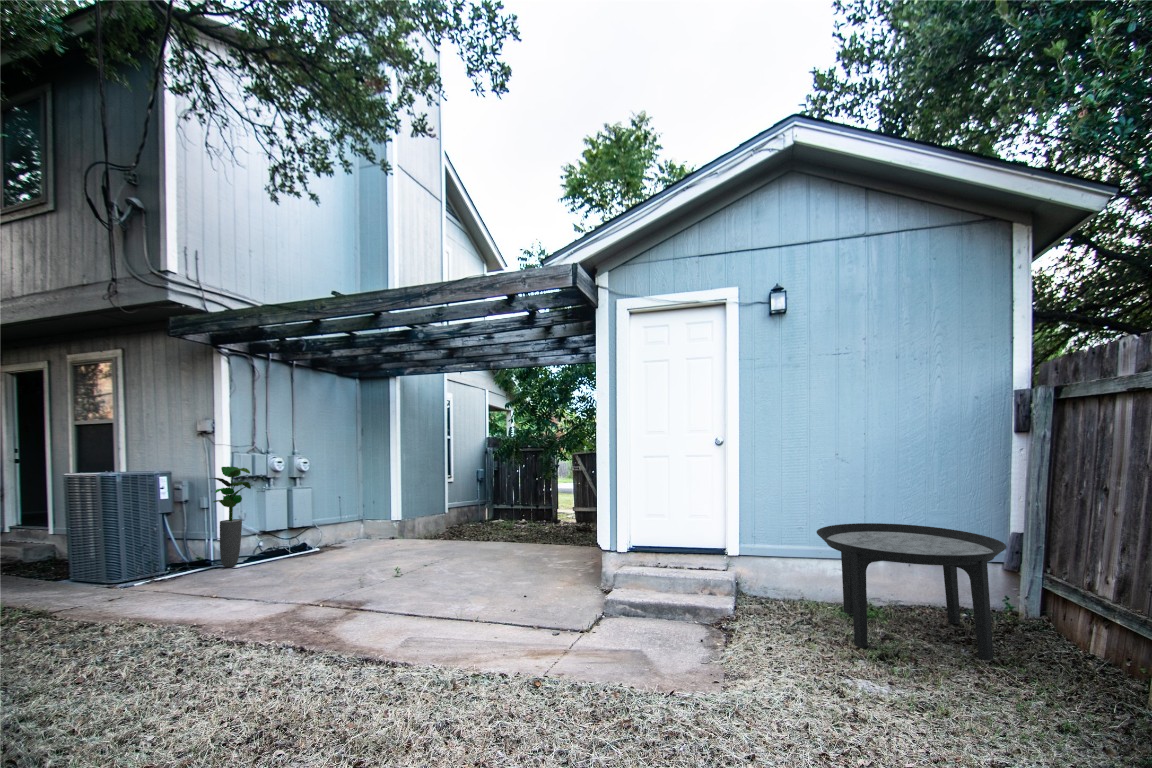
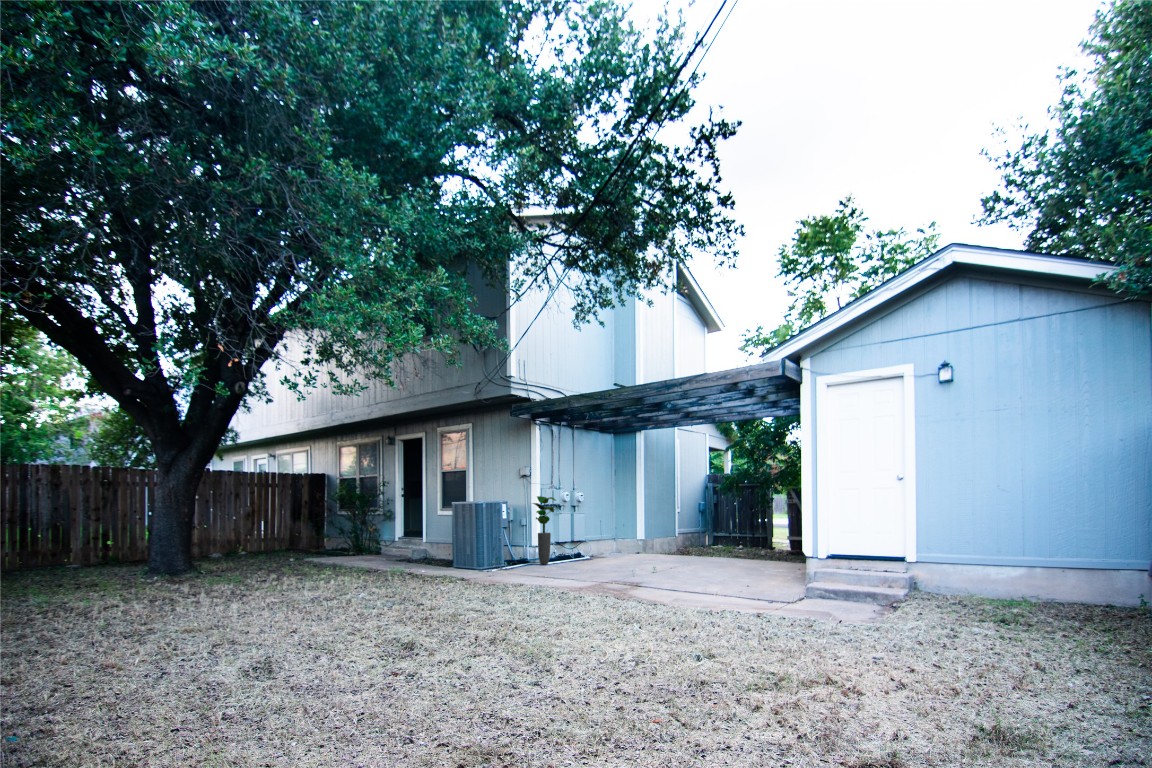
round table: present [817,523,1007,661] -> none [962,542,1103,628]

